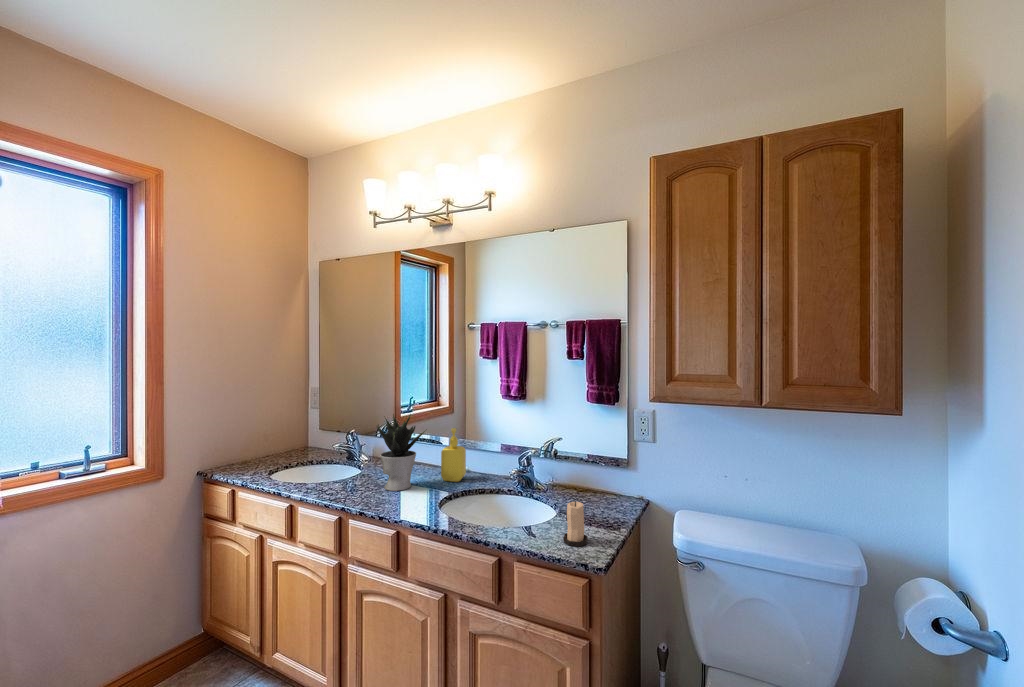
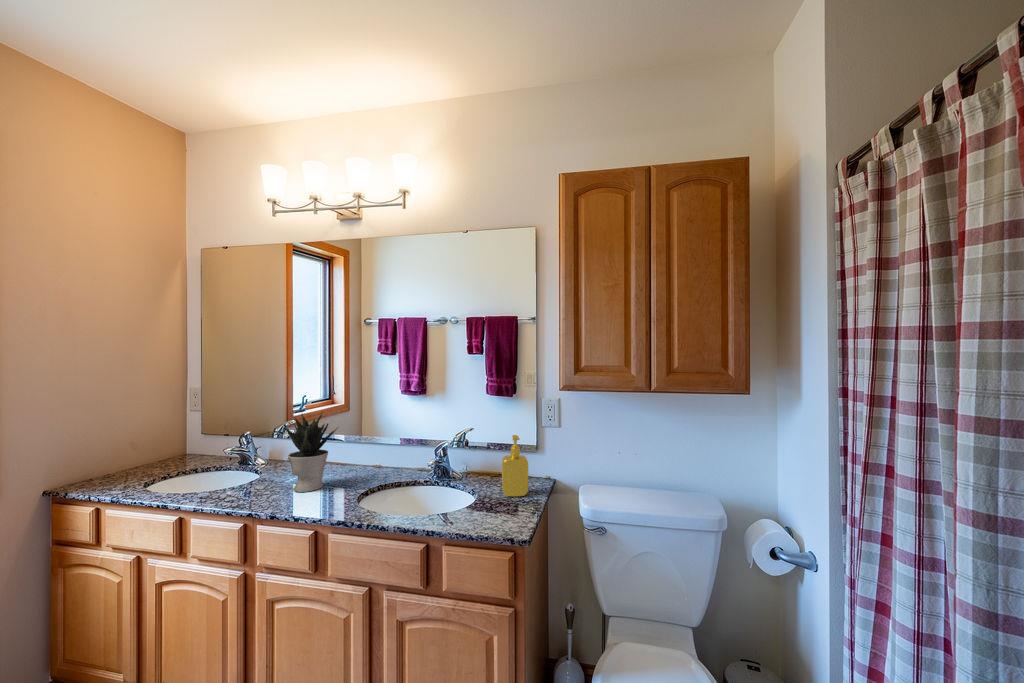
soap dispenser: present [441,428,466,482] -> present [502,435,528,497]
candle: present [563,501,588,546] -> none [487,483,509,525]

